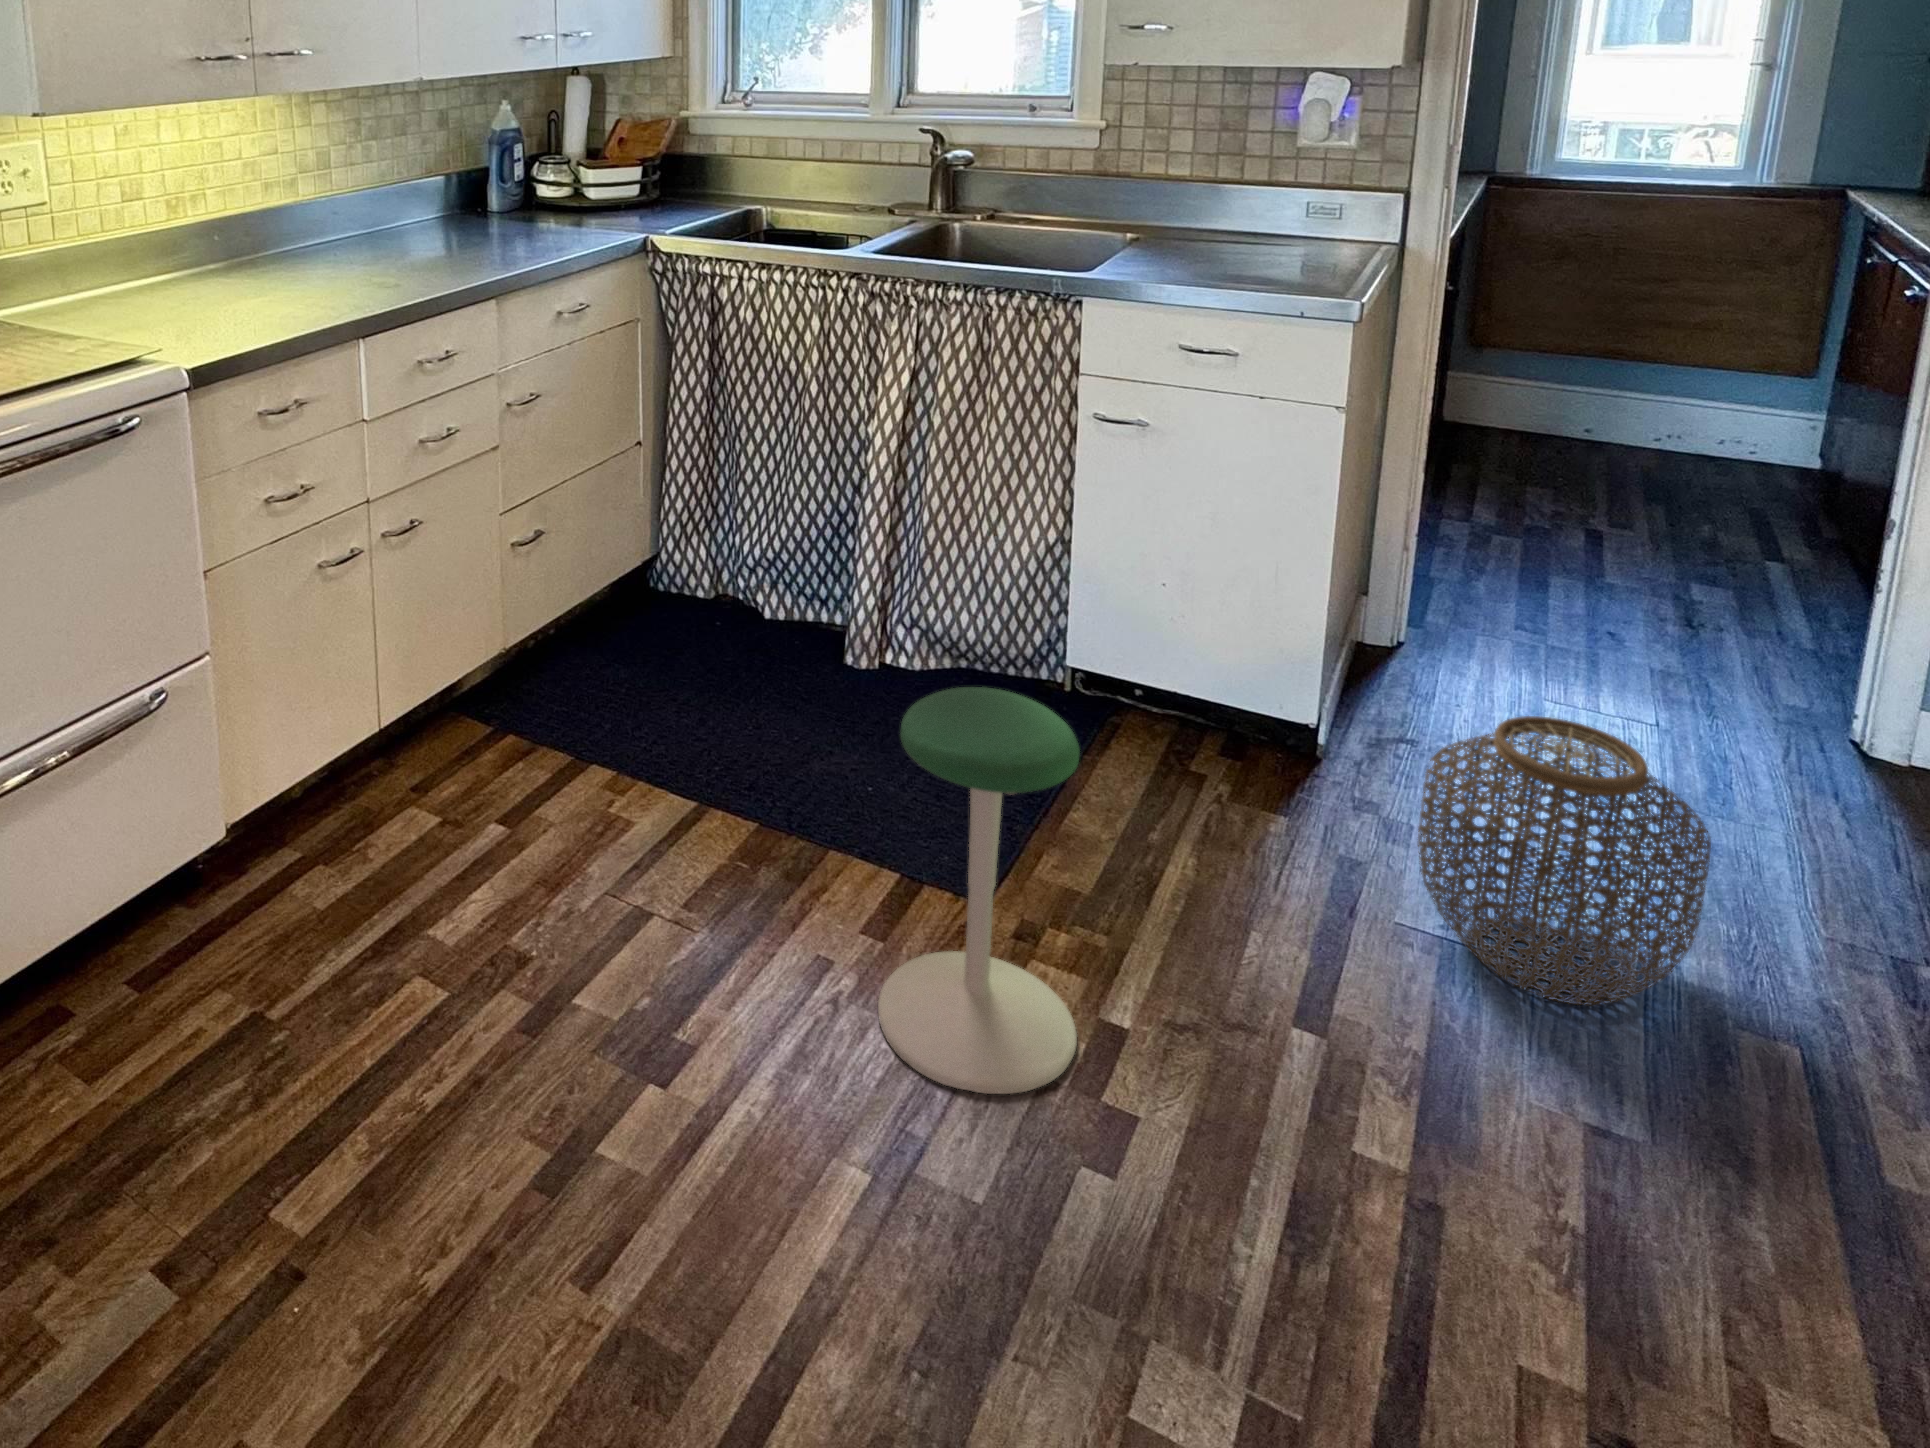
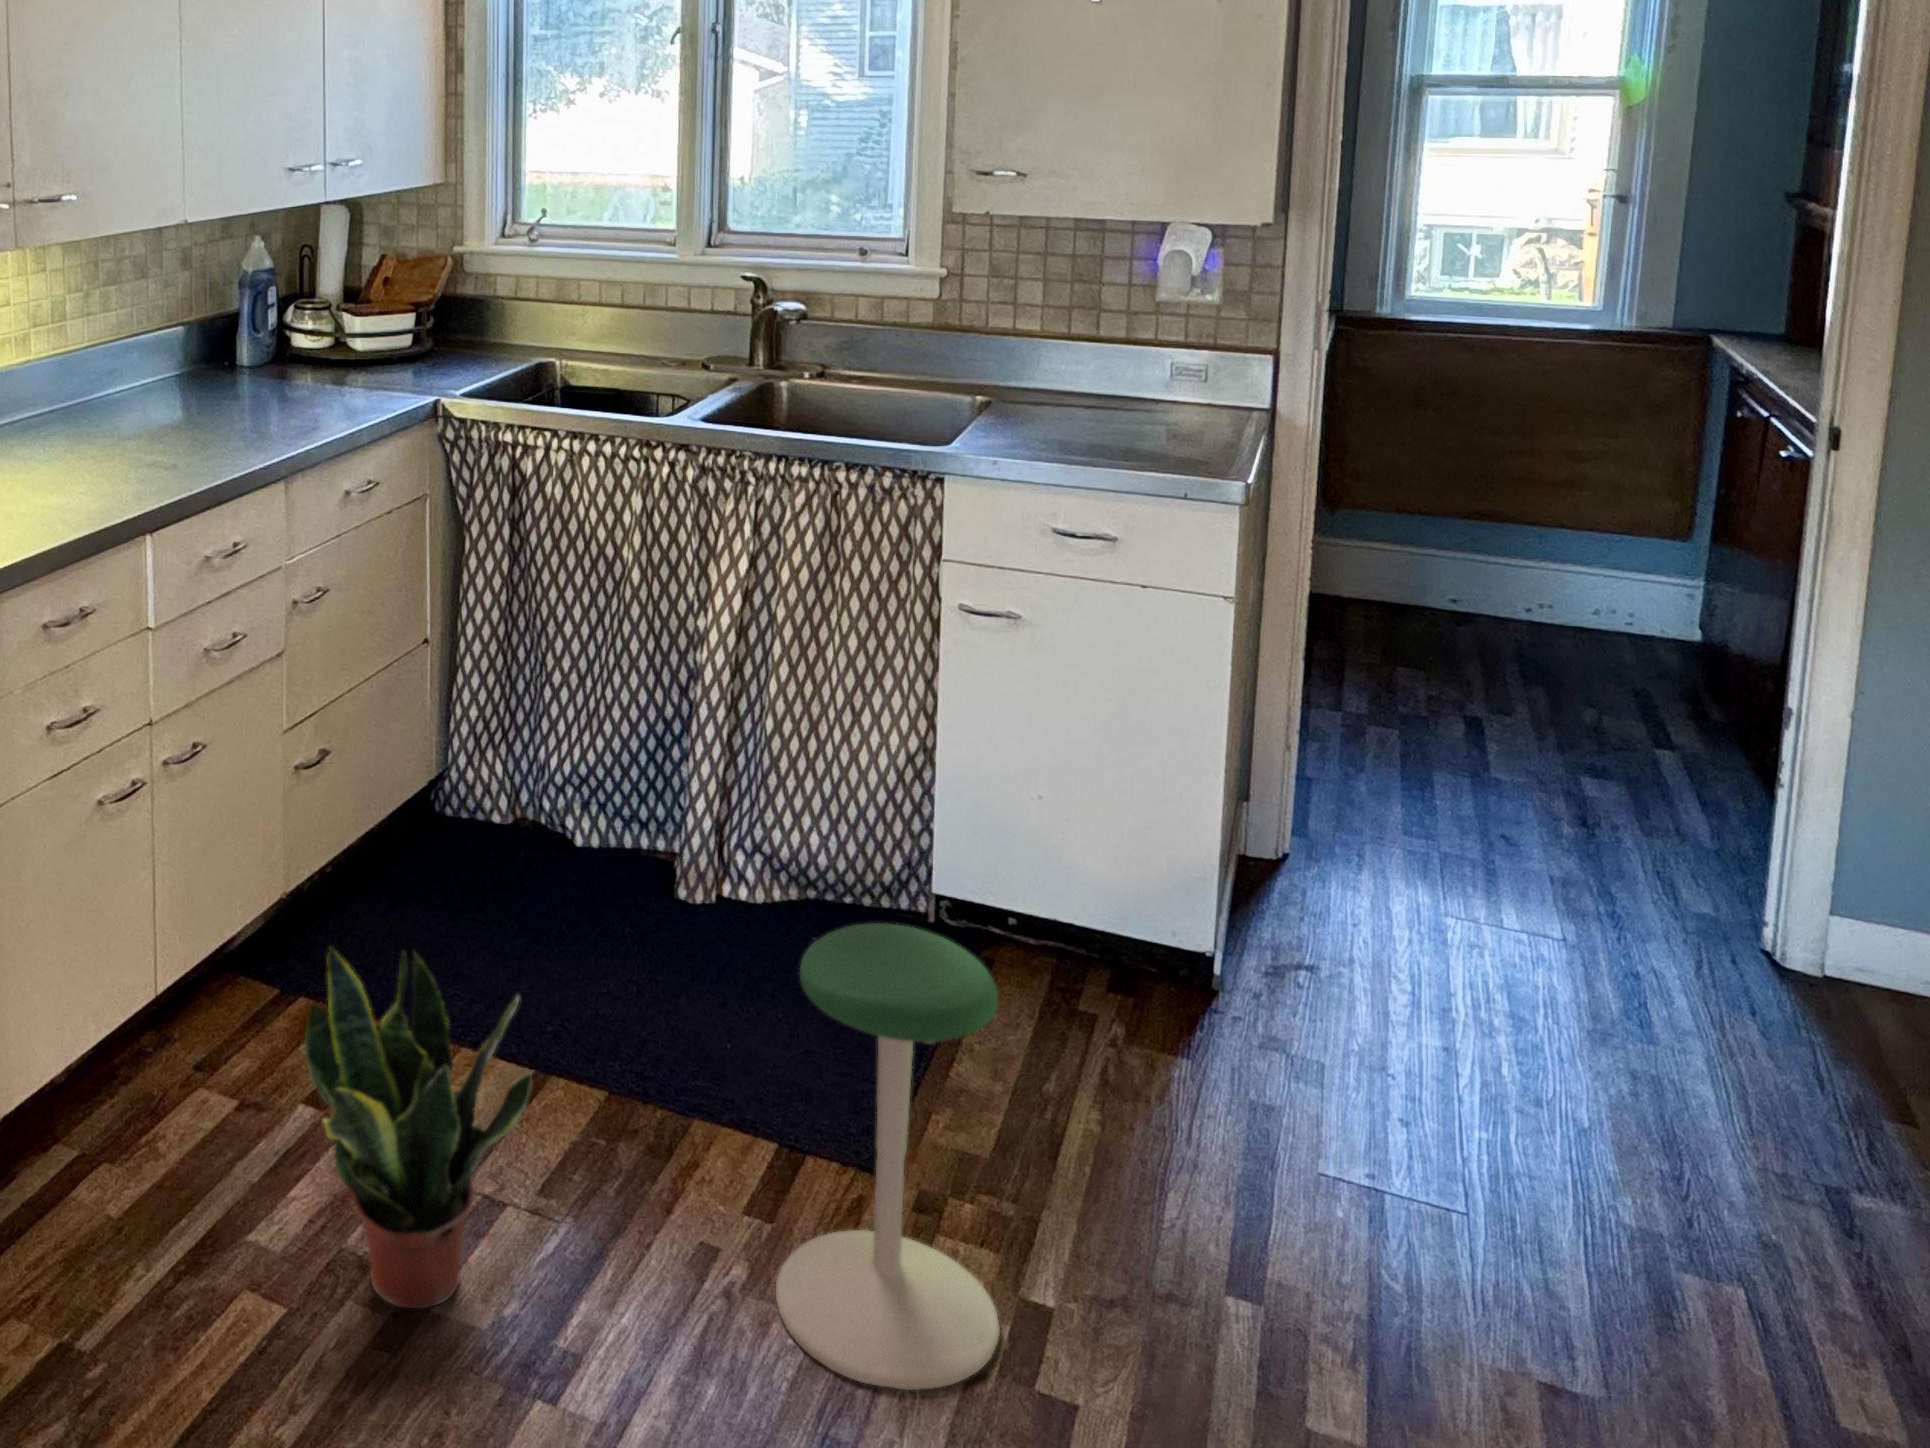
potted plant: none [469,690,661,998] -> present [305,948,532,1308]
woven basket: present [1418,716,1711,1005] -> none [1338,935,1641,1254]

